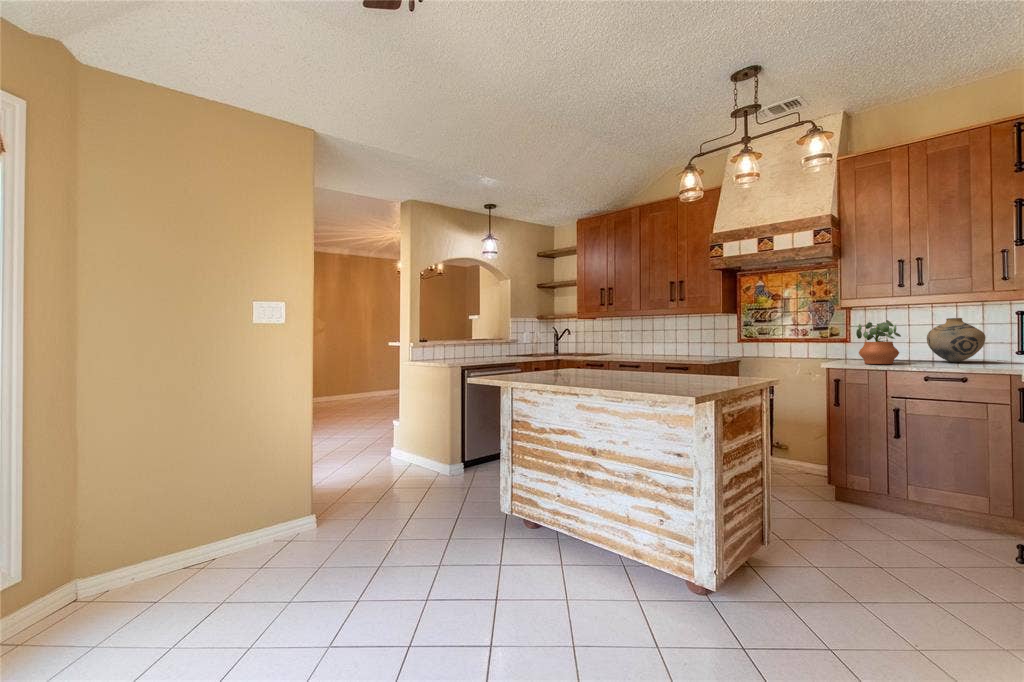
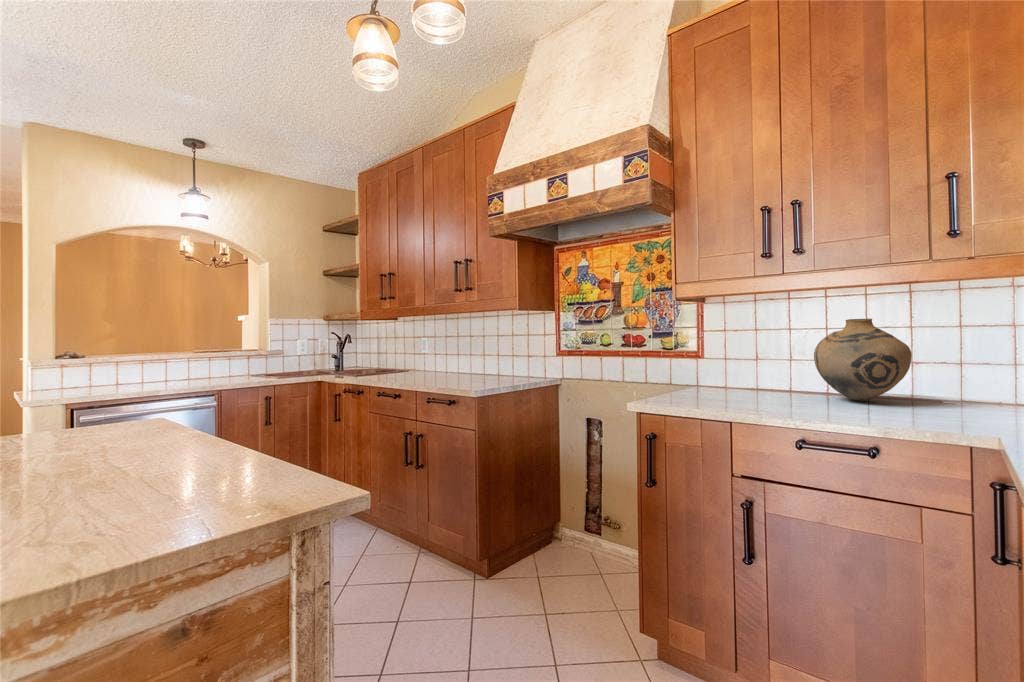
potted plant: present [856,320,901,364] -> none [698,322,770,404]

